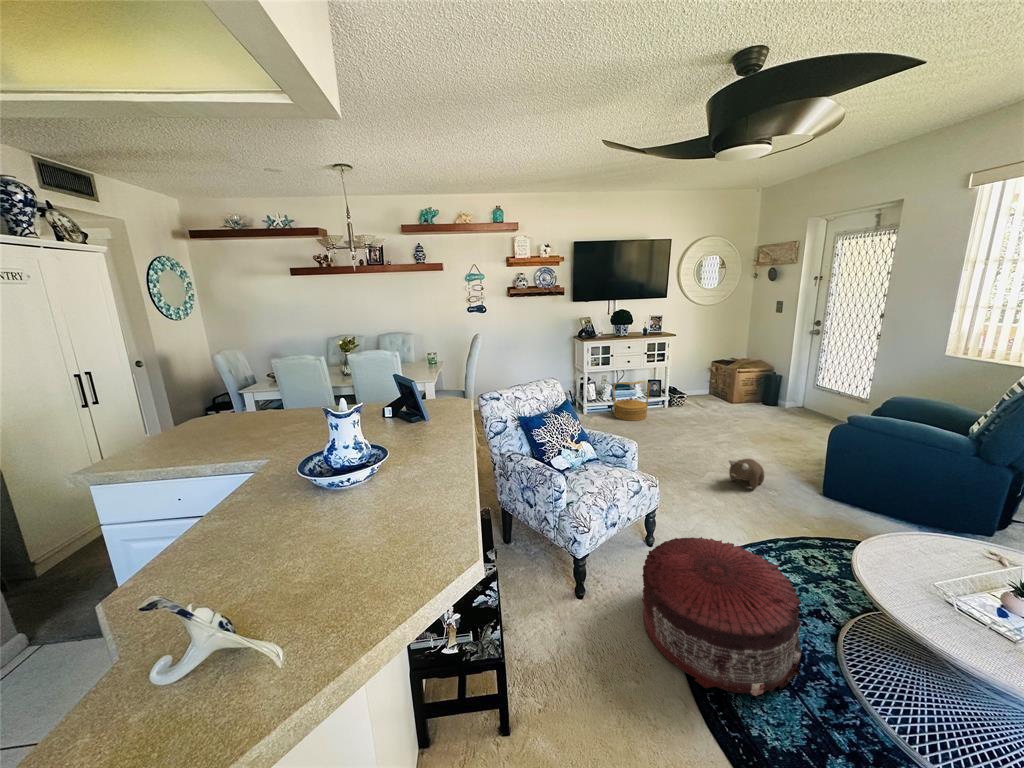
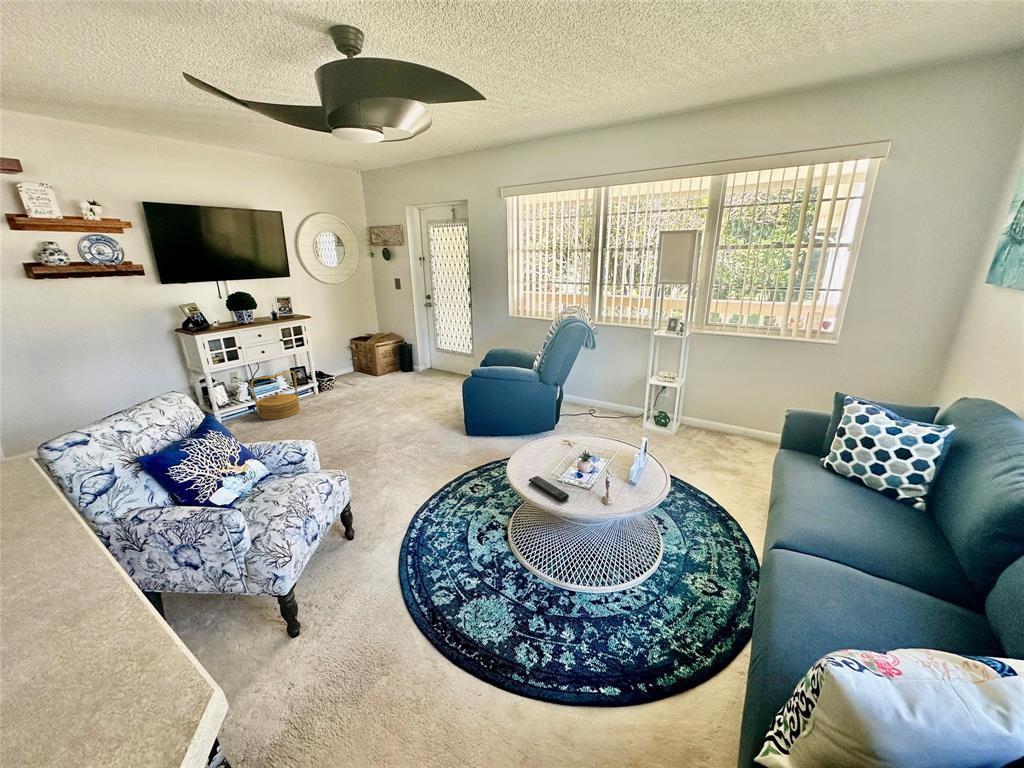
plush toy: present [729,459,764,489] -> none [397,424,426,449]
pouf: present [642,537,801,696] -> none [360,502,497,635]
remote control: none [890,578,966,638] -> present [529,476,569,502]

